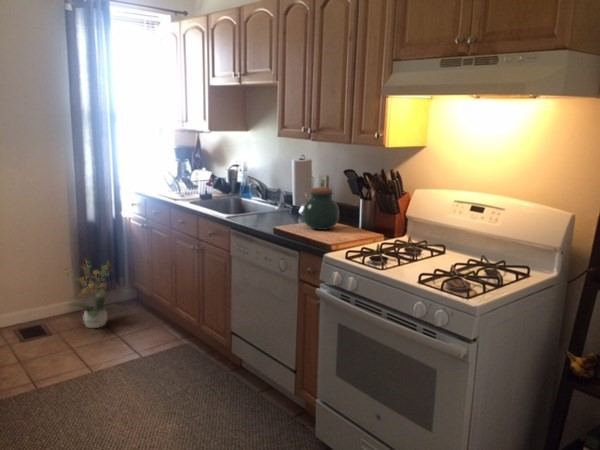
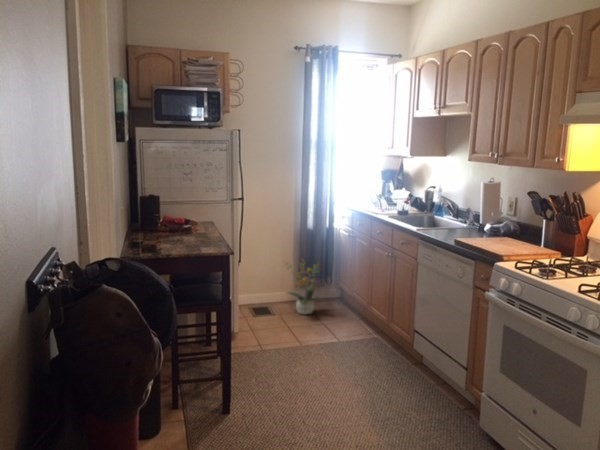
jar: present [303,188,339,230] -> none [484,207,519,245]

